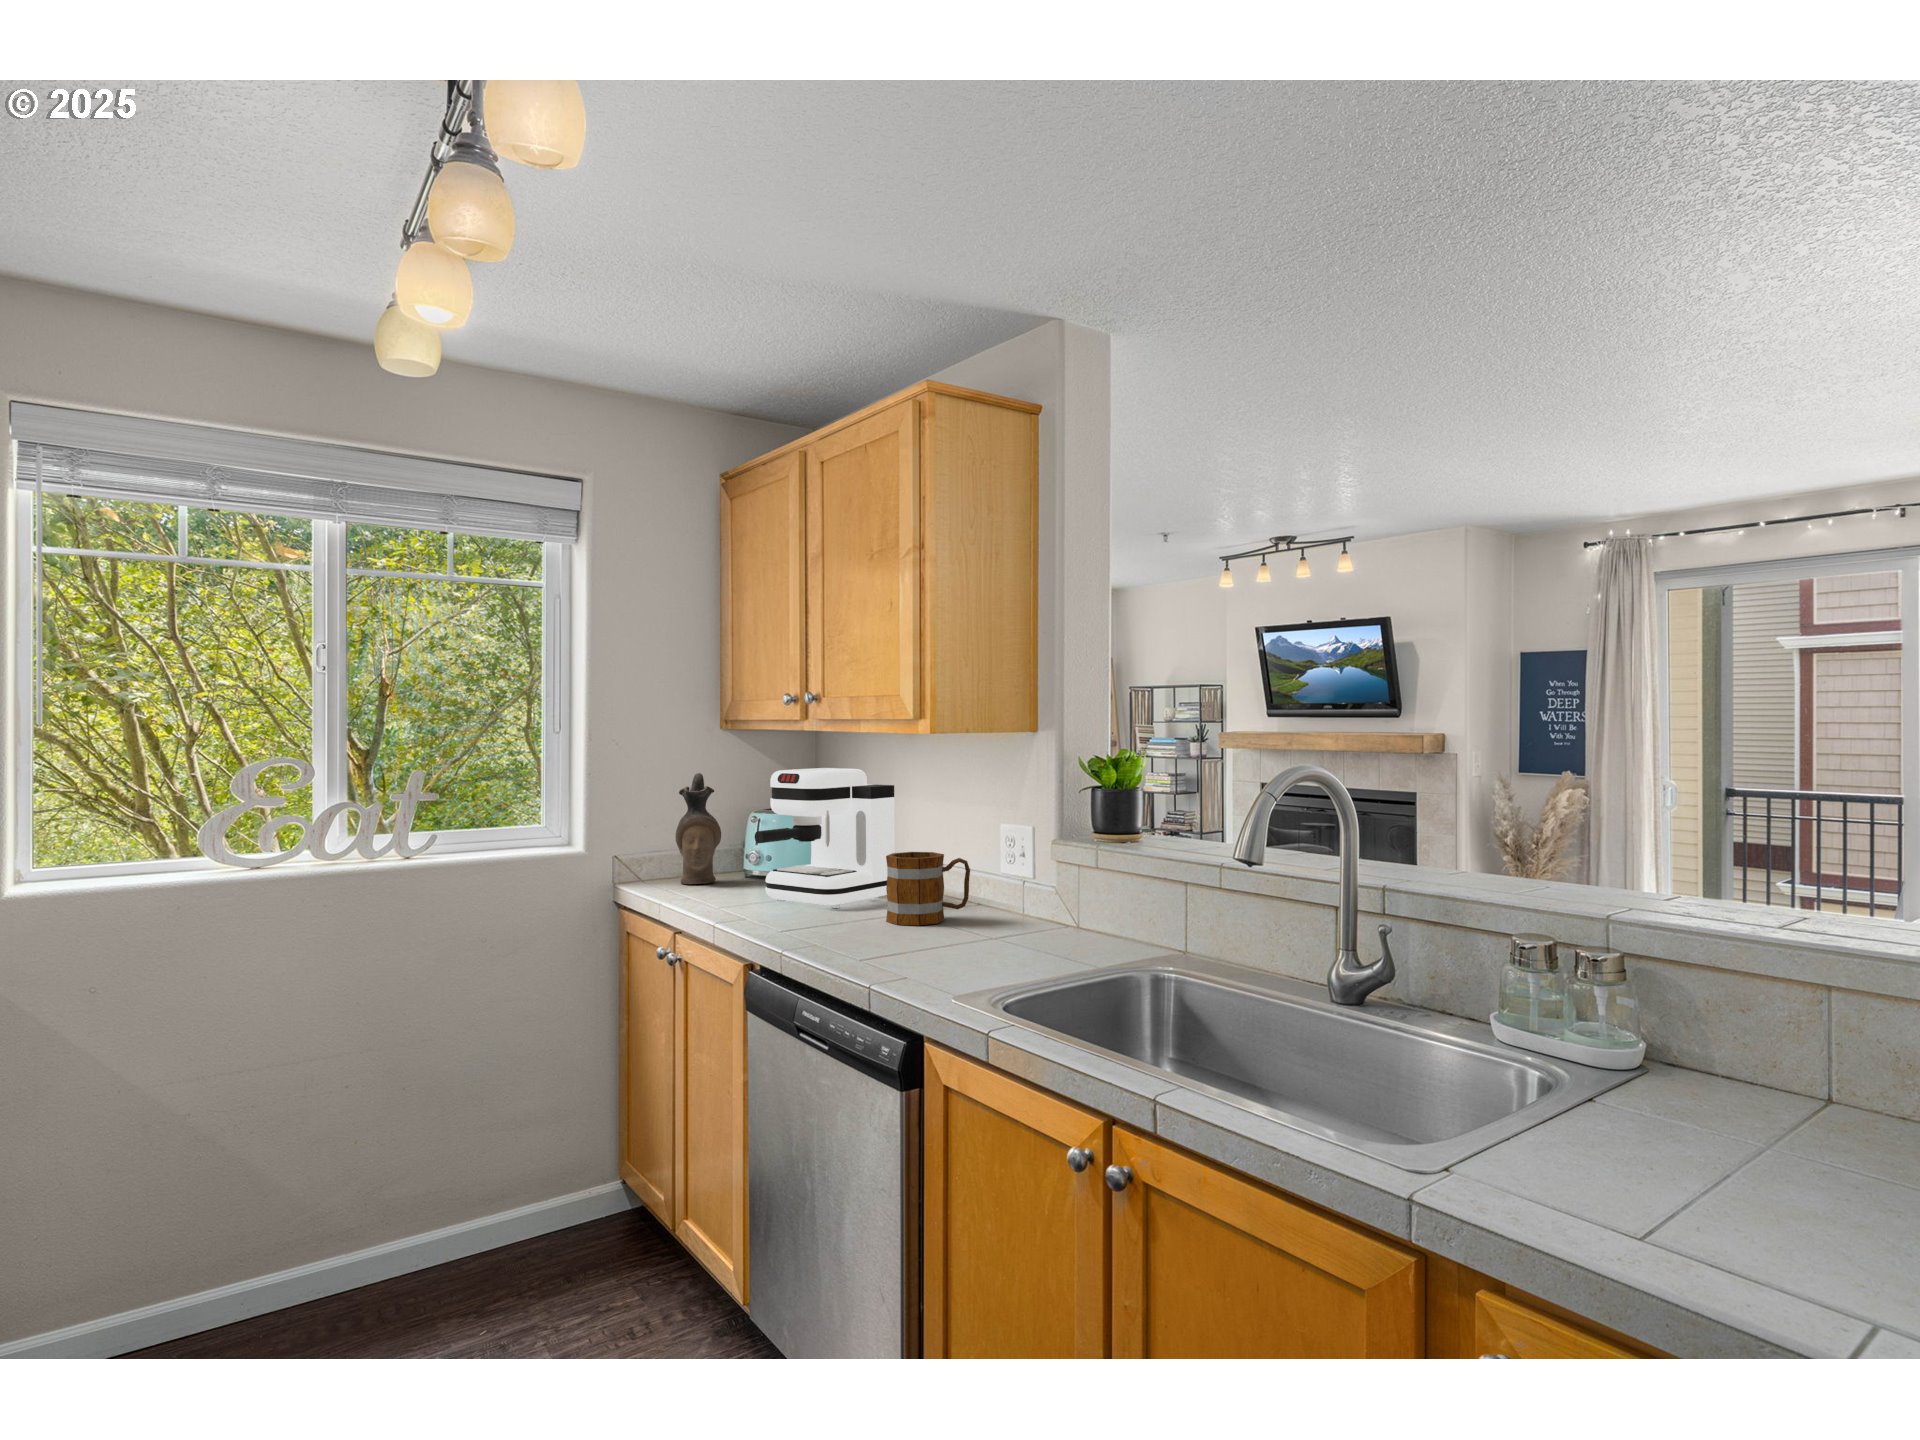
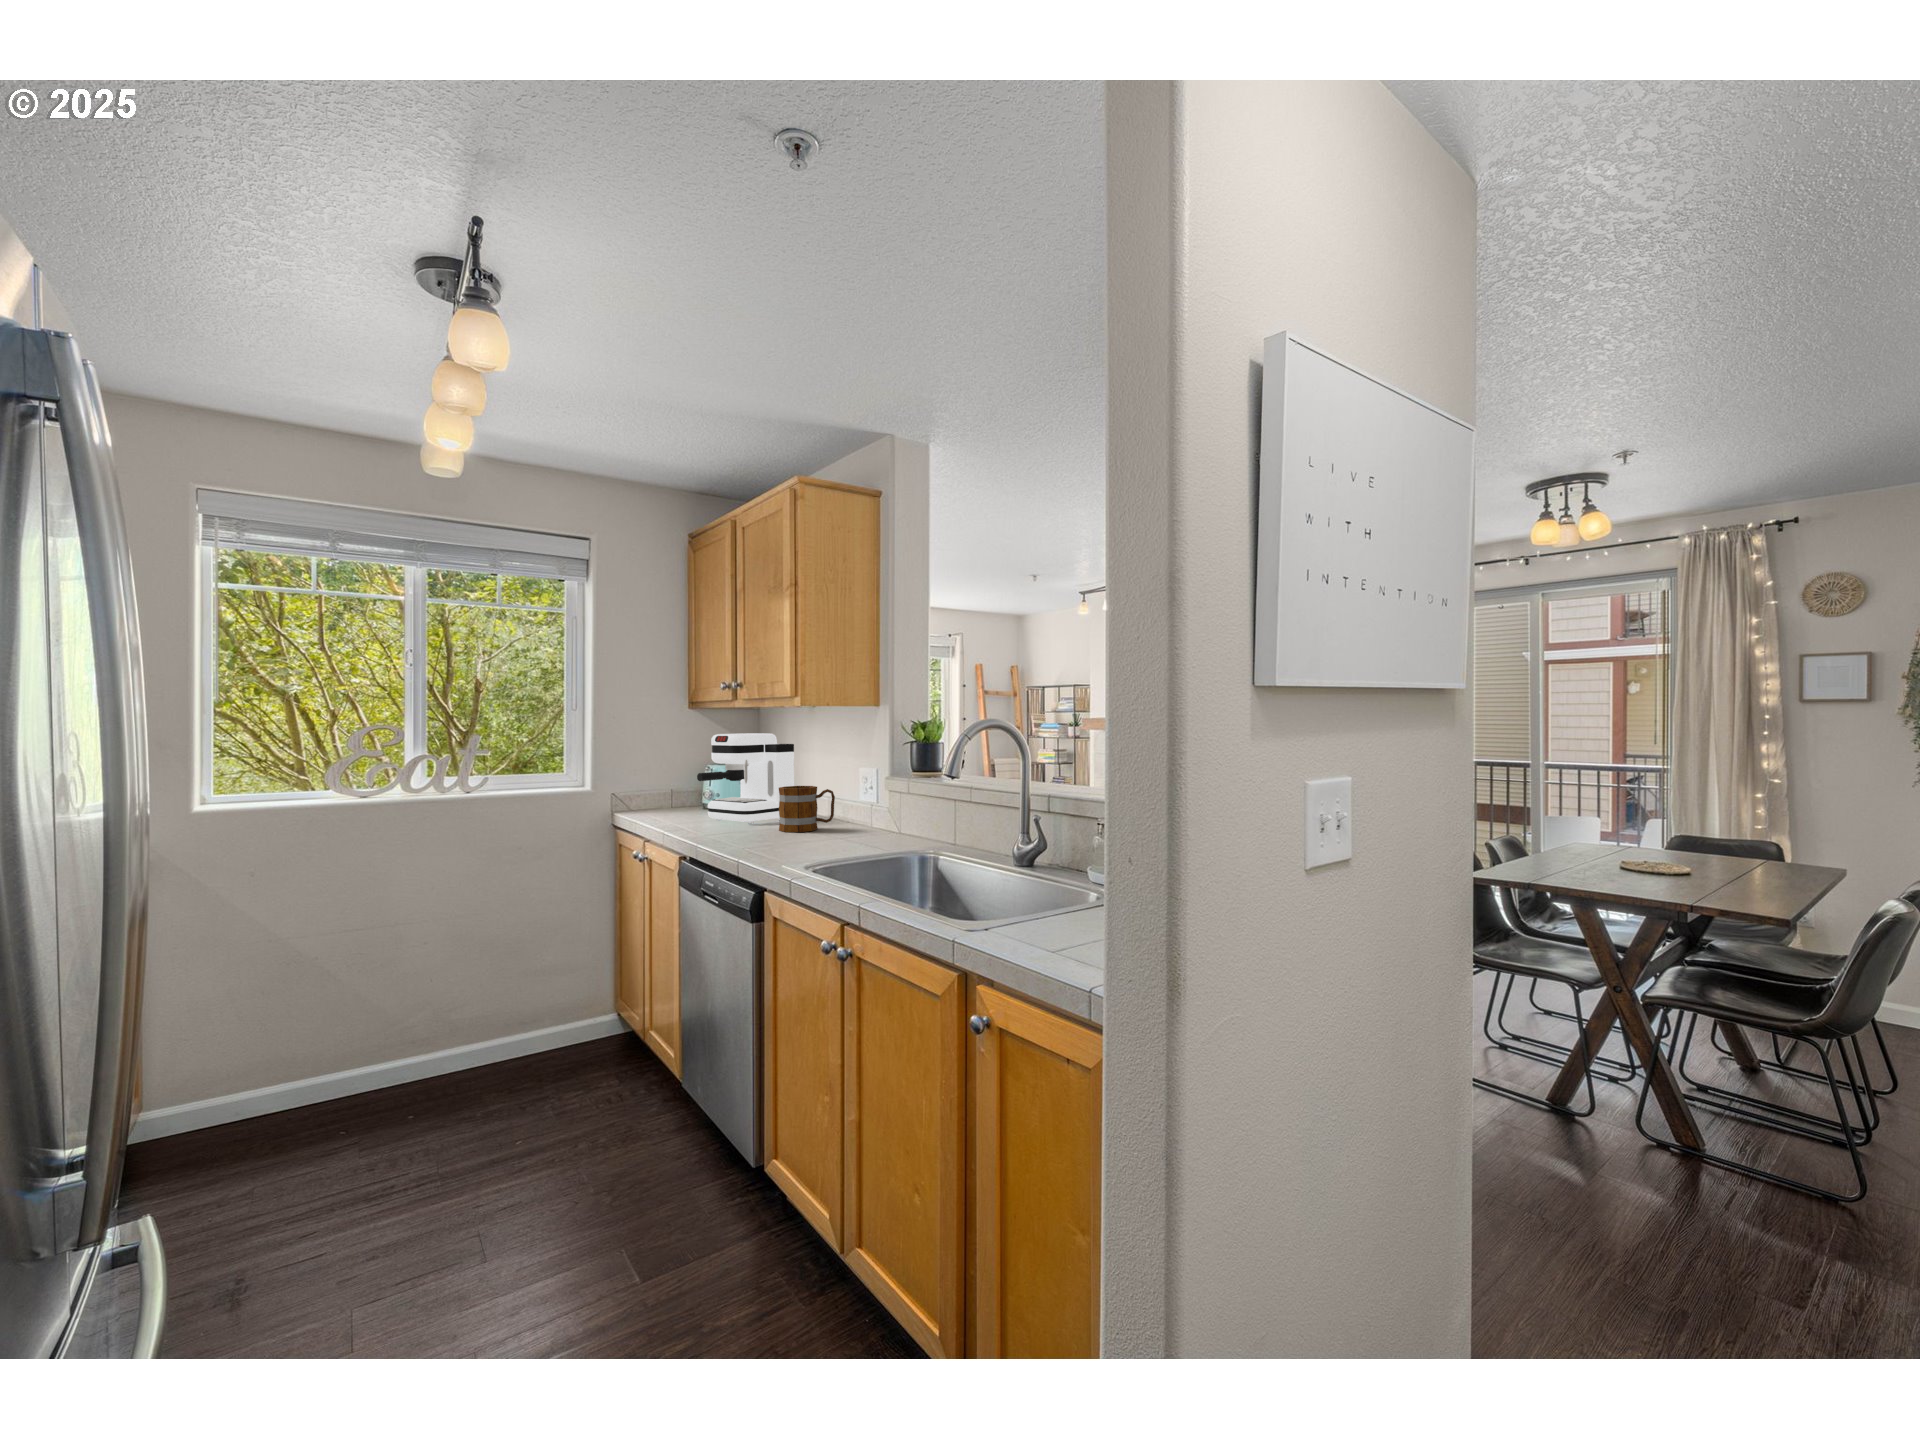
ceramic pitcher: present [675,773,721,884] -> none [654,738,685,812]

